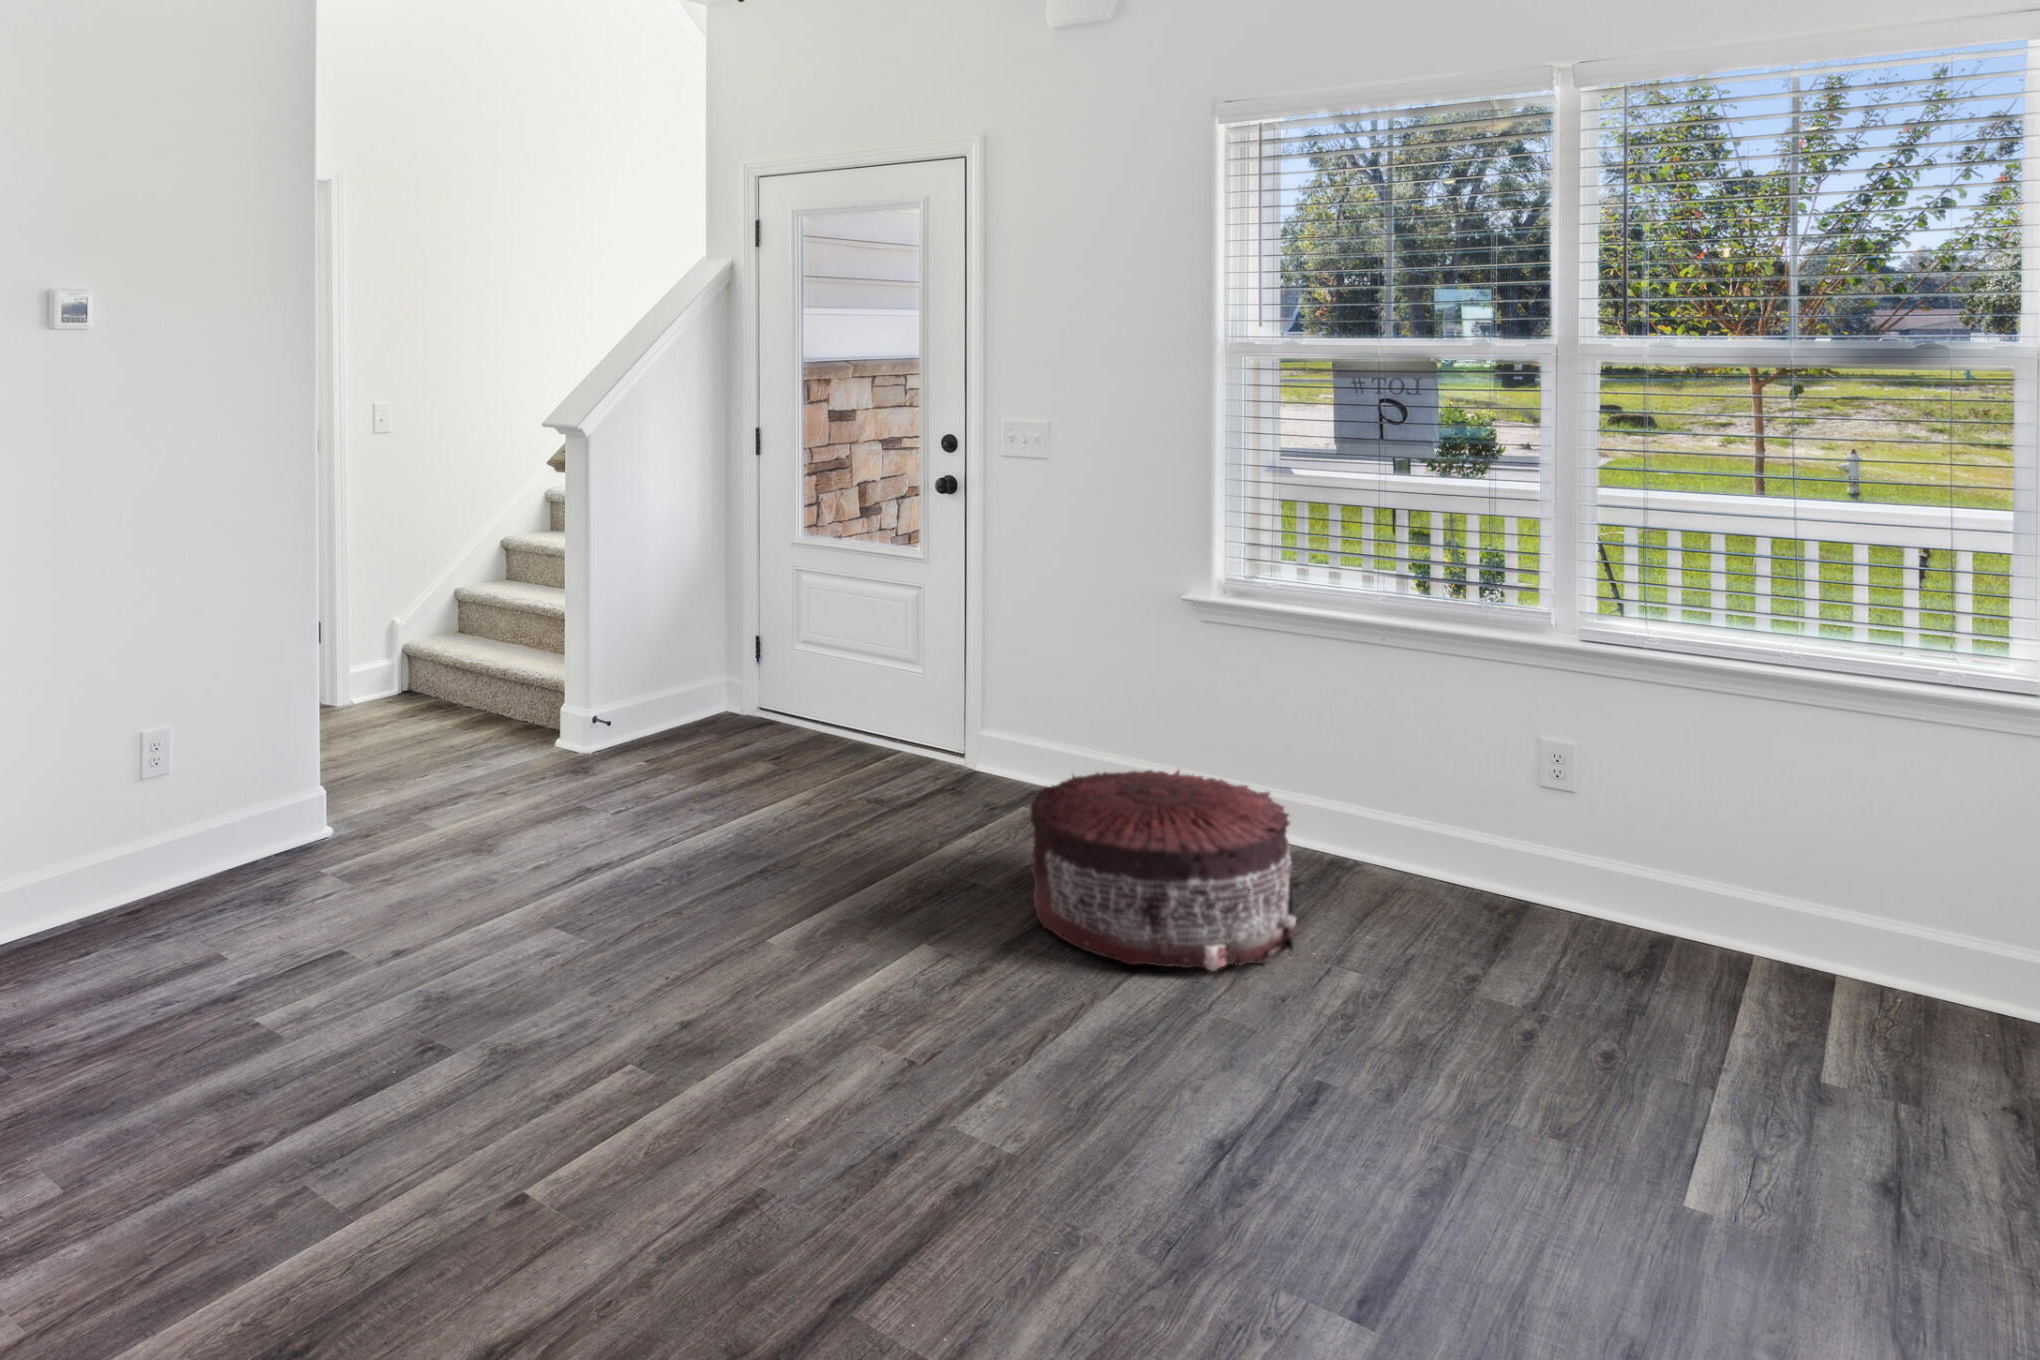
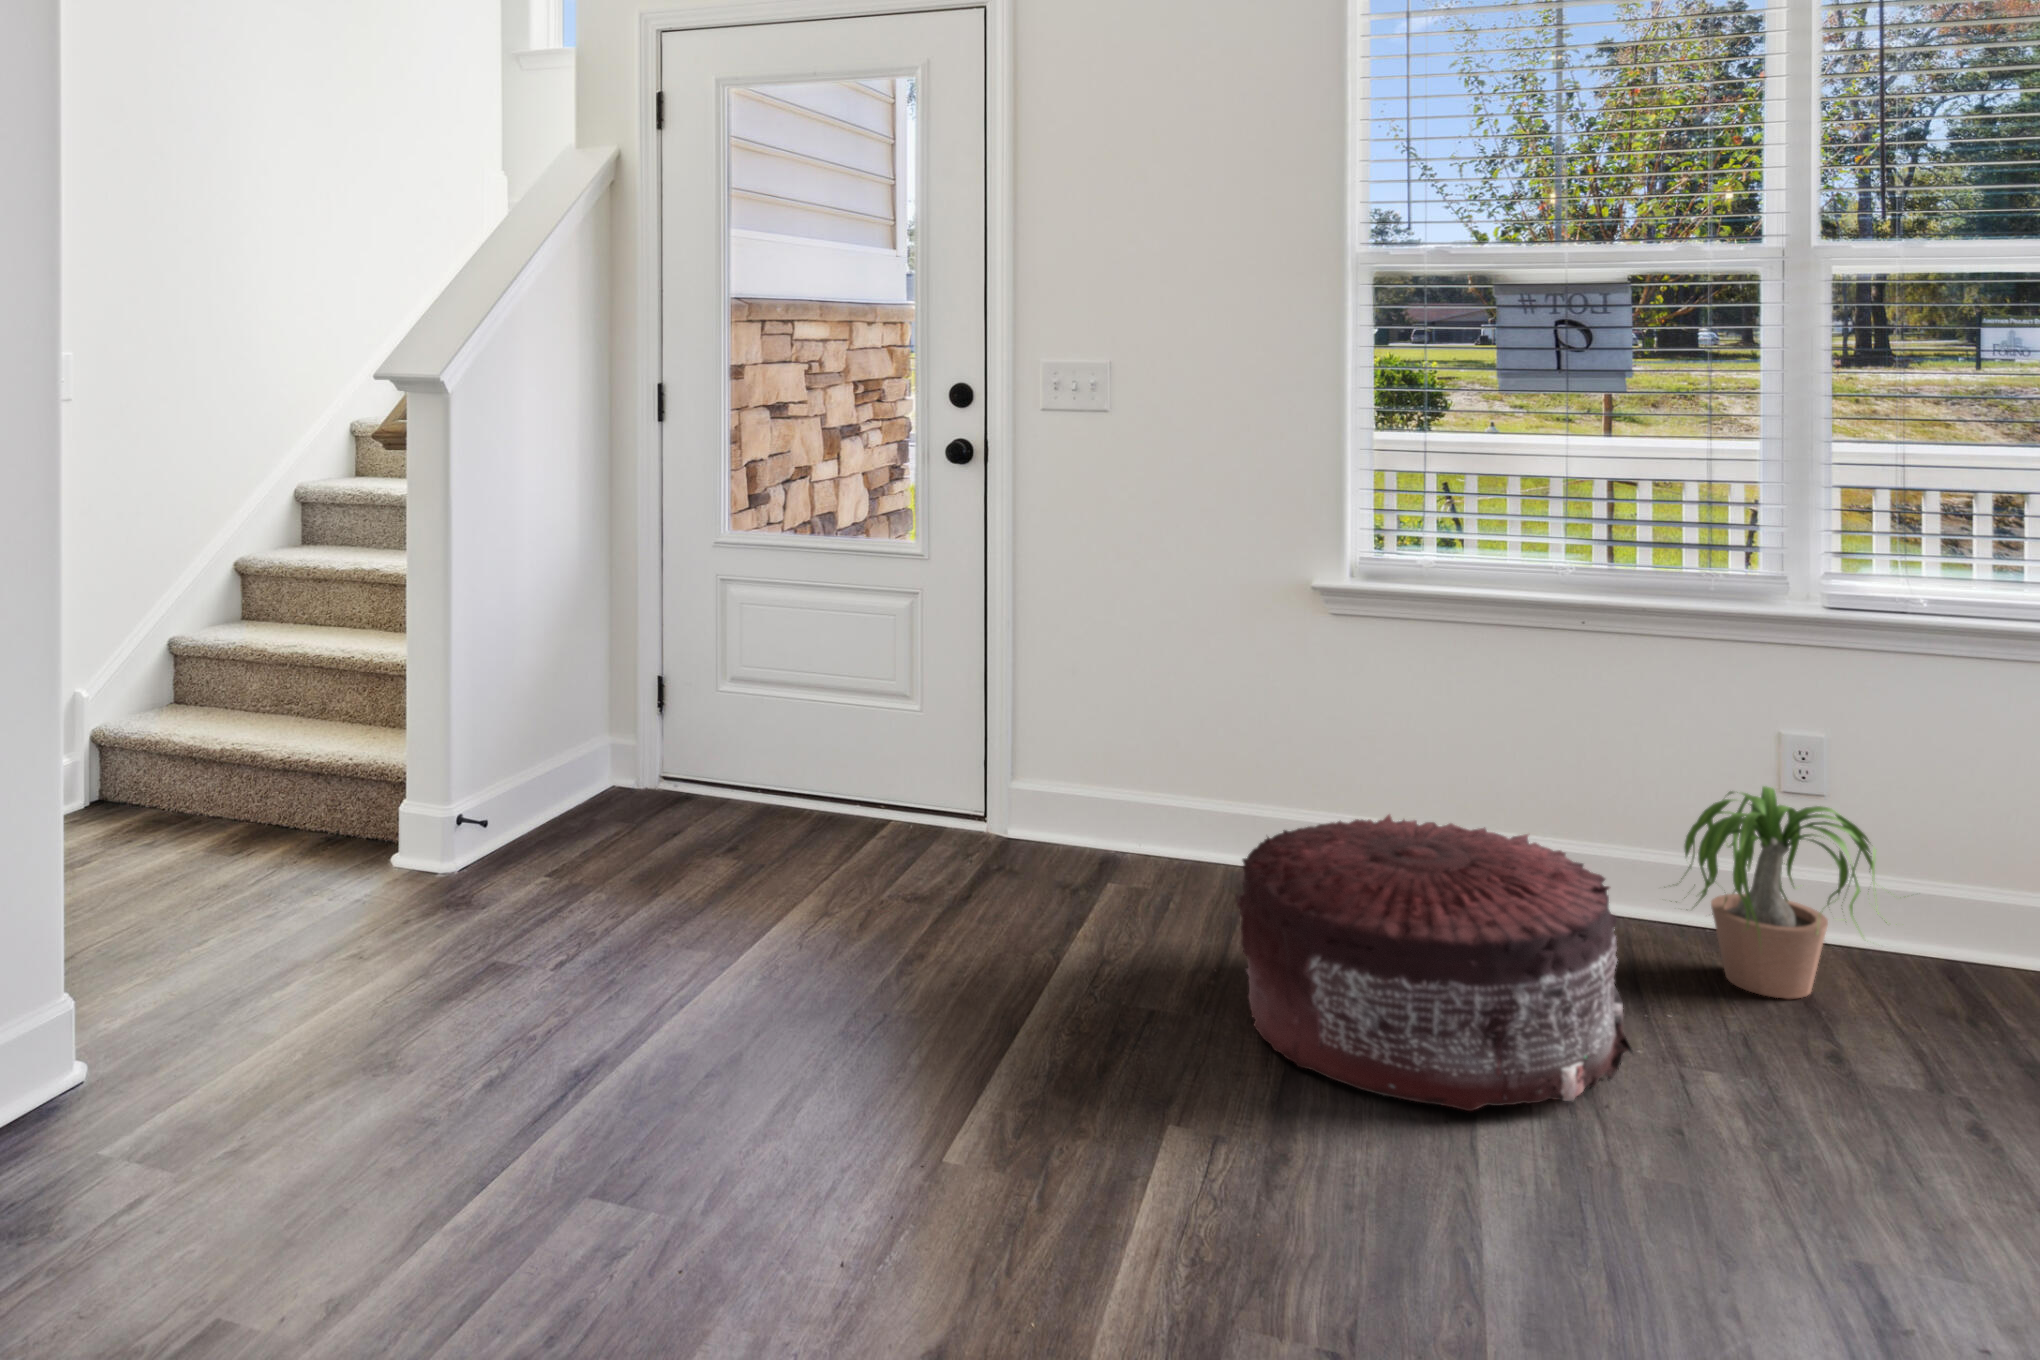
potted plant: none [1389,776,1594,942] -> present [1681,786,1887,999]

